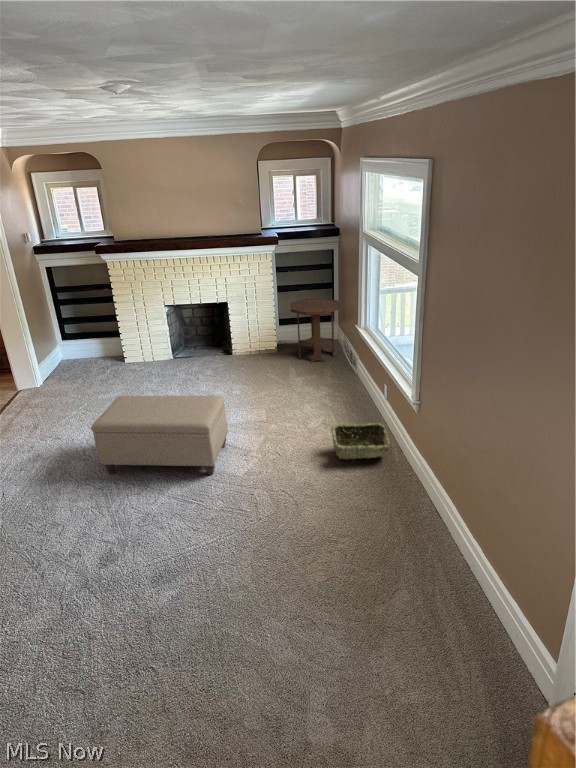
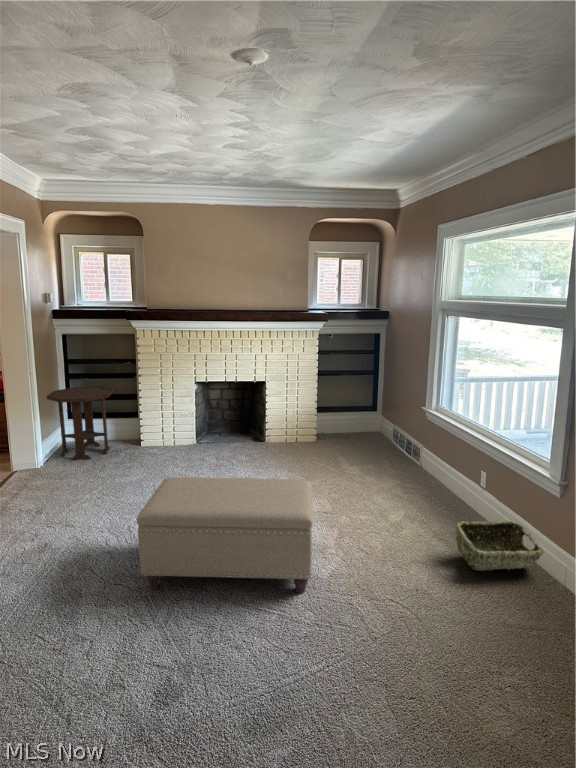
side table: present [290,298,340,362] -> present [47,386,113,460]

